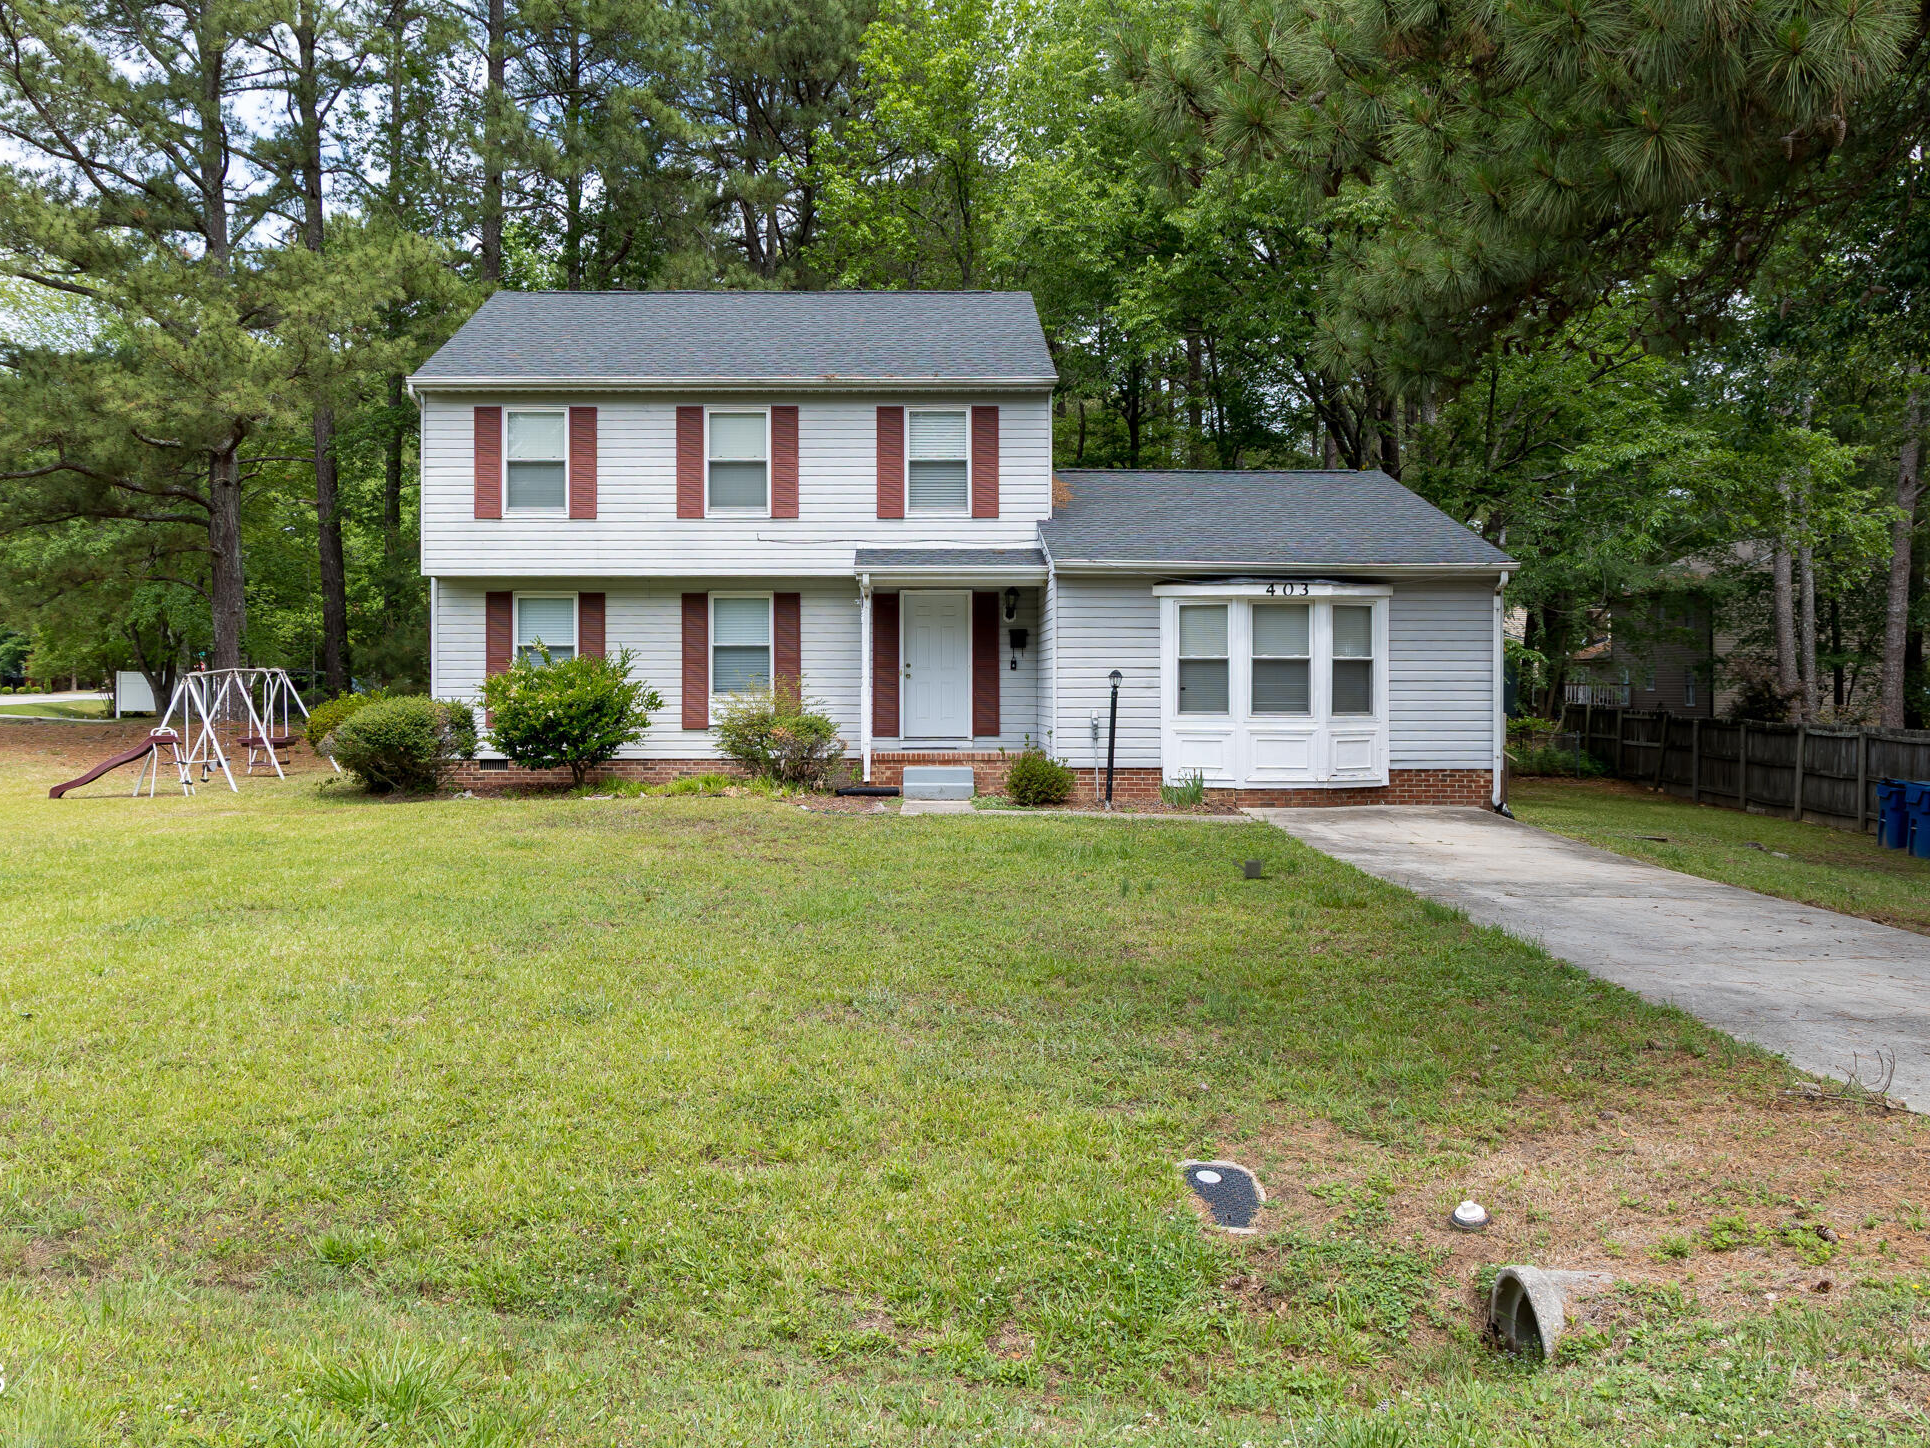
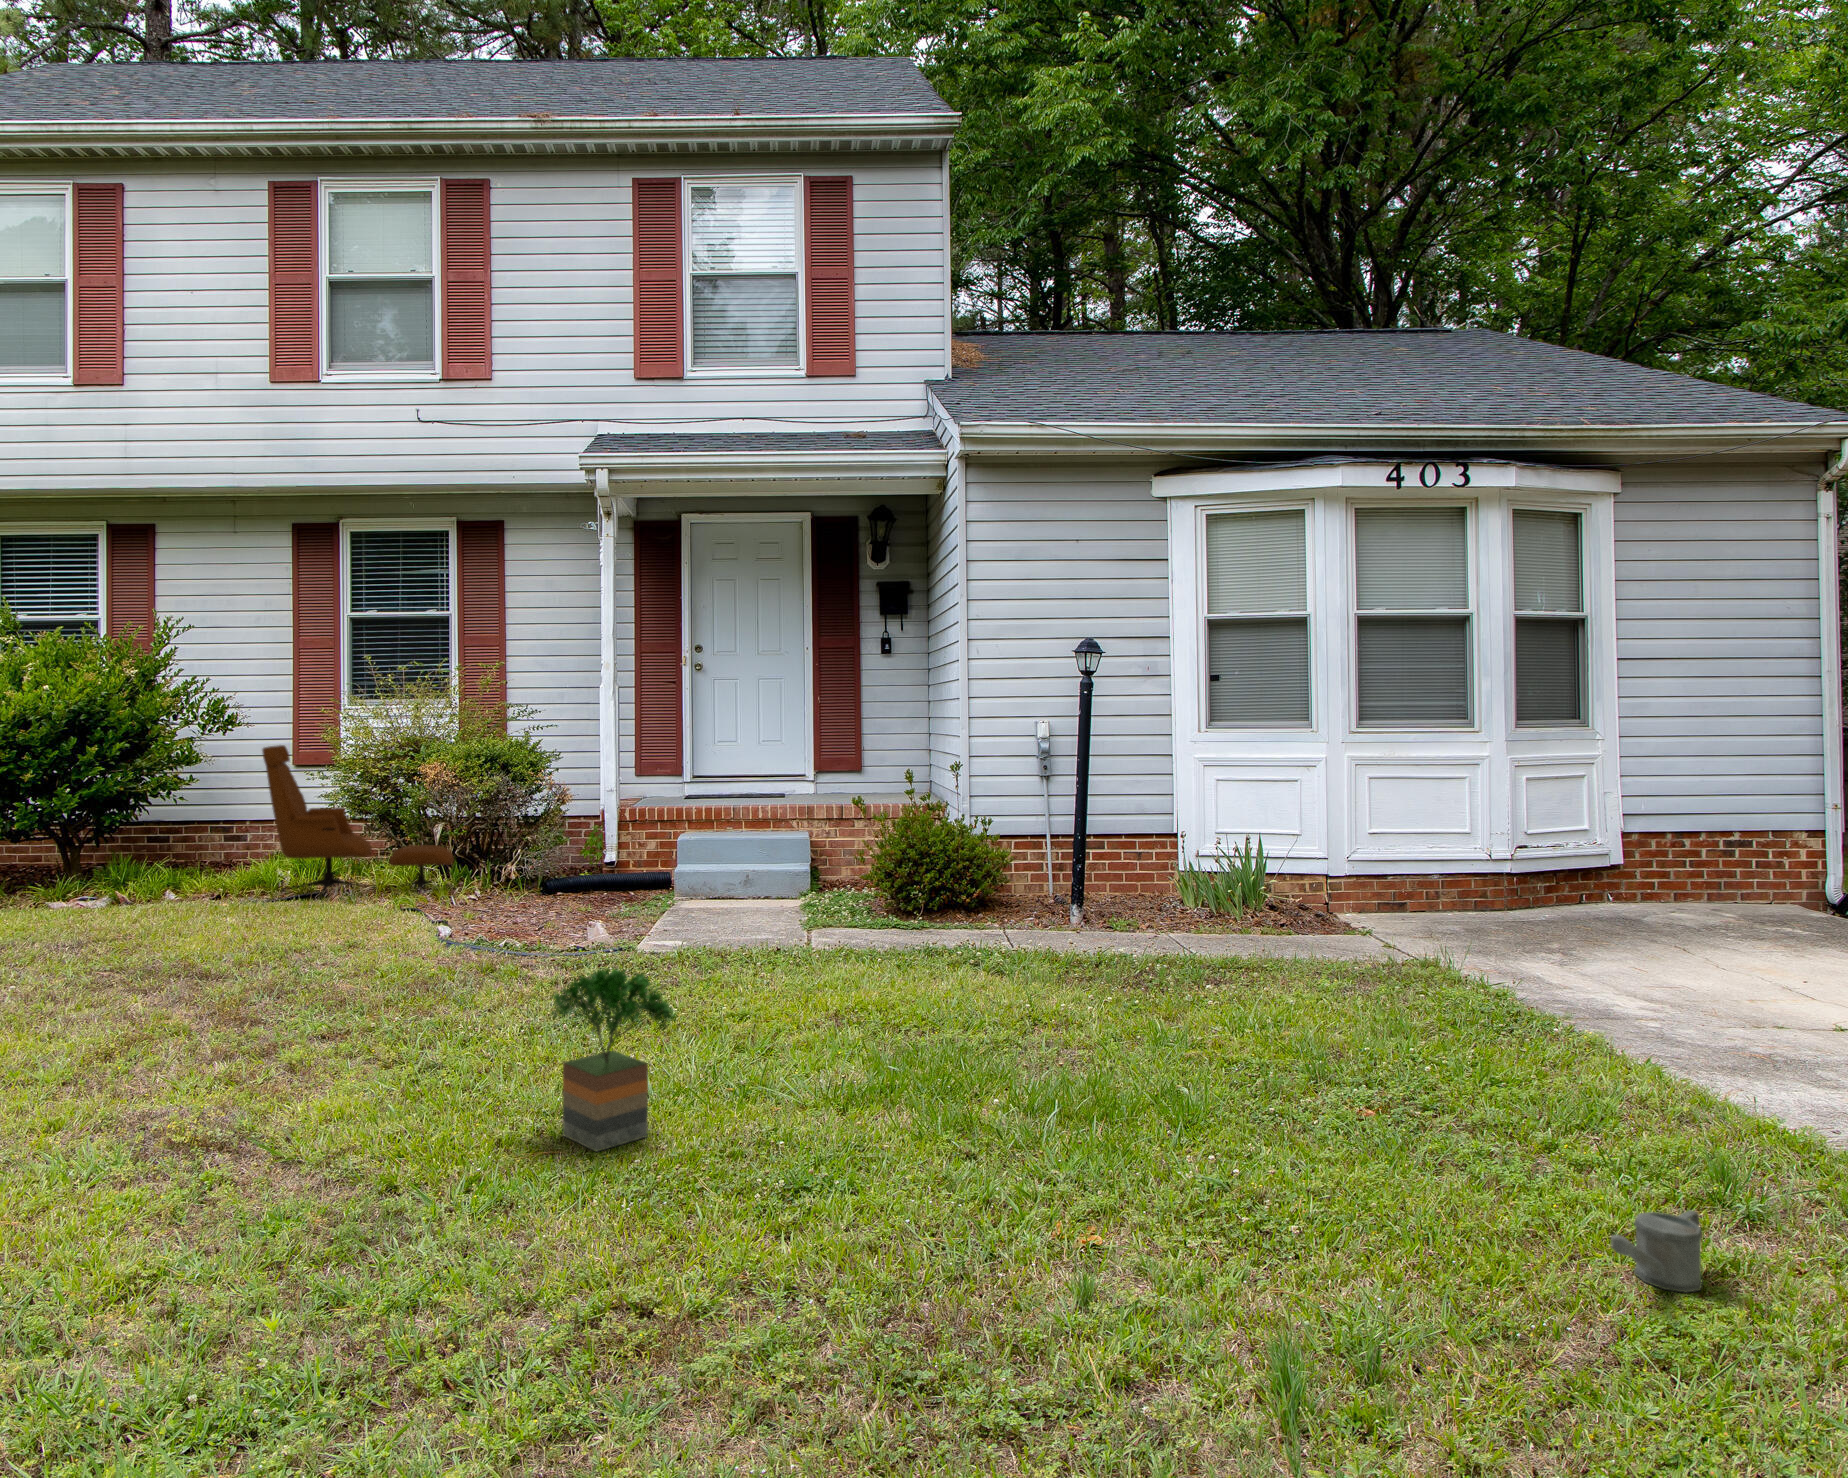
lounge chair: none [700,718,792,795] -> present [262,745,454,899]
potted tree: none [912,797,956,855] -> present [552,969,675,1152]

